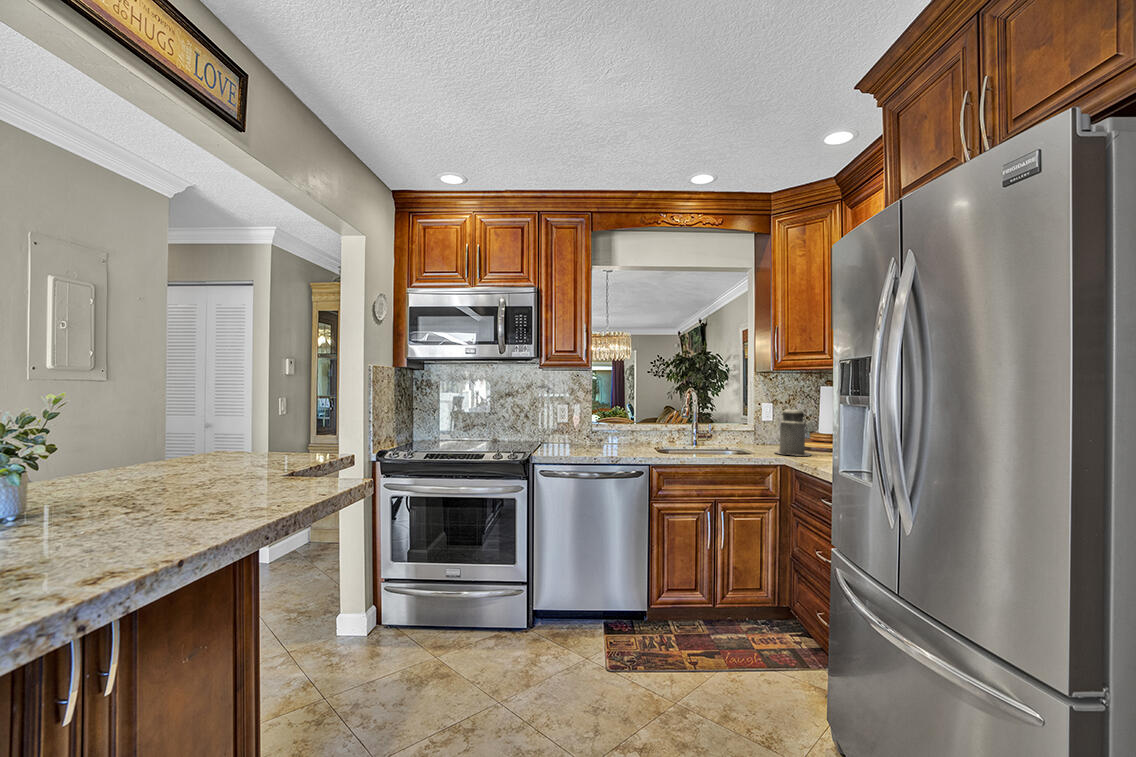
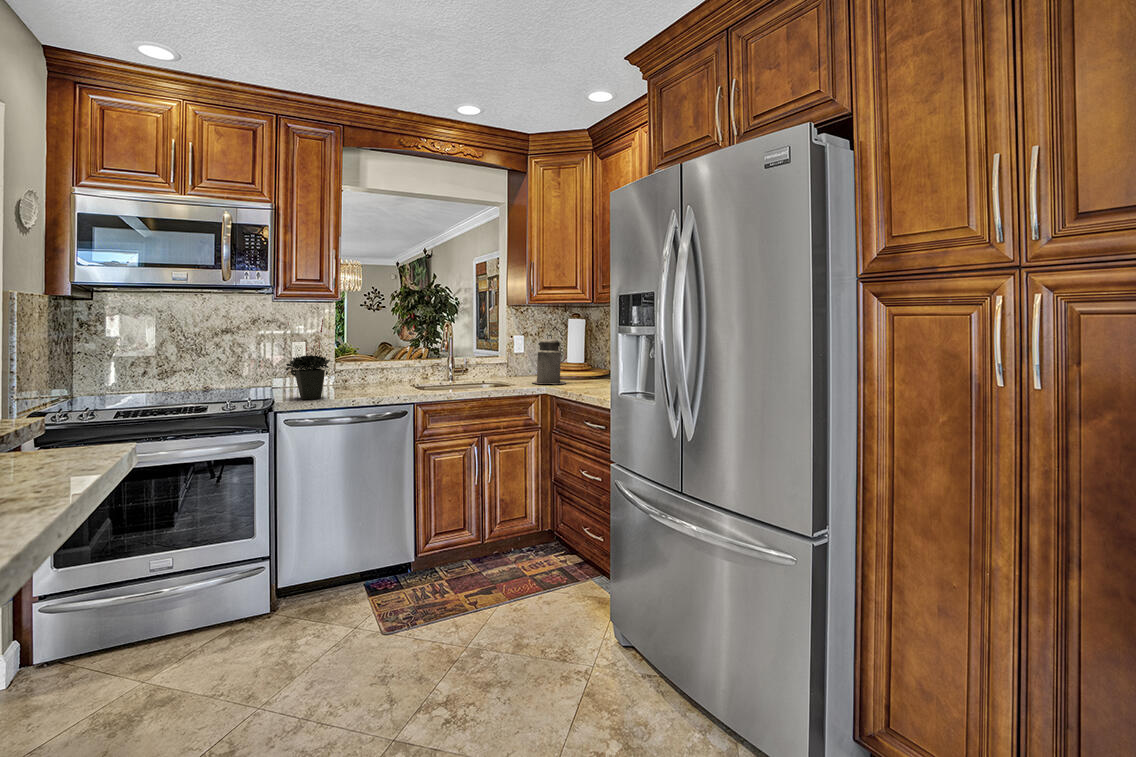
potted plant: none [551,388,586,455] -> present [286,320,330,399]

